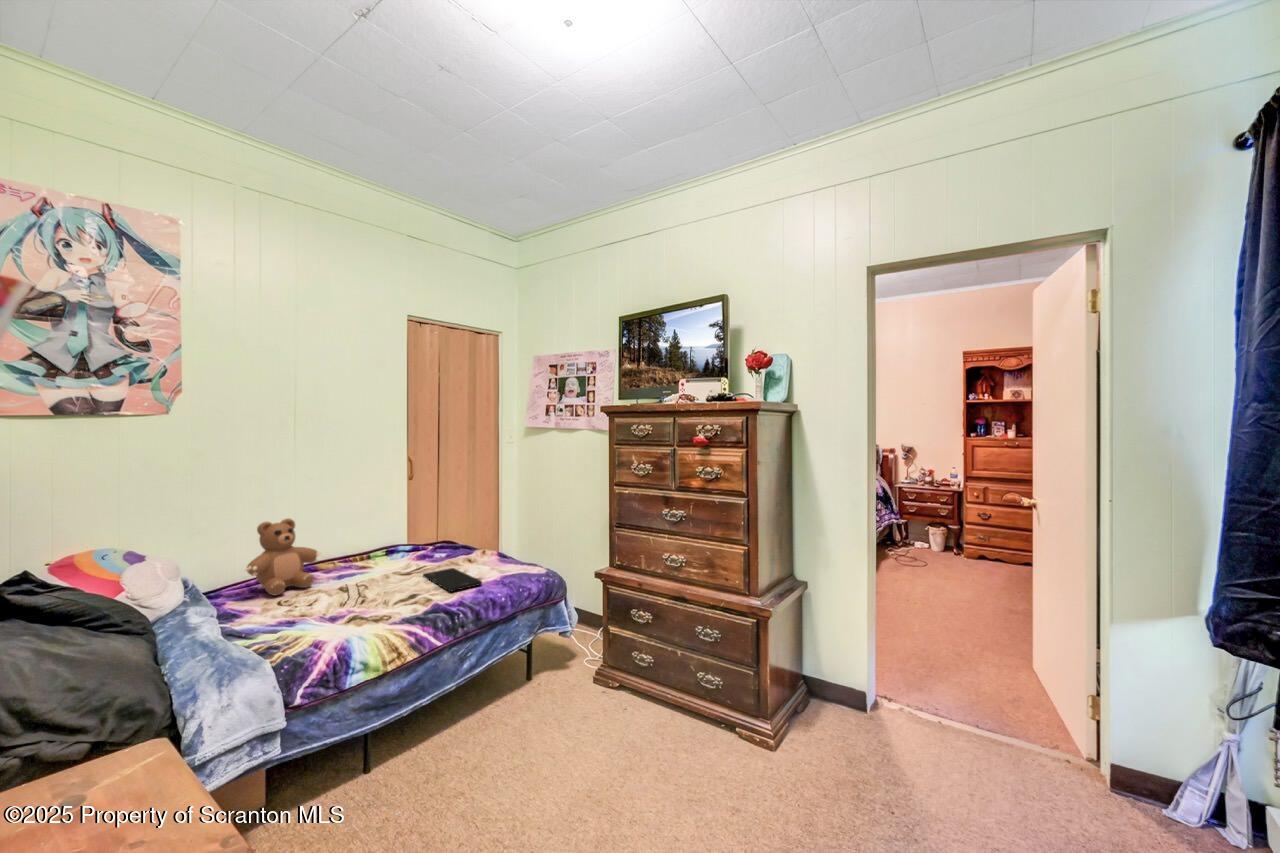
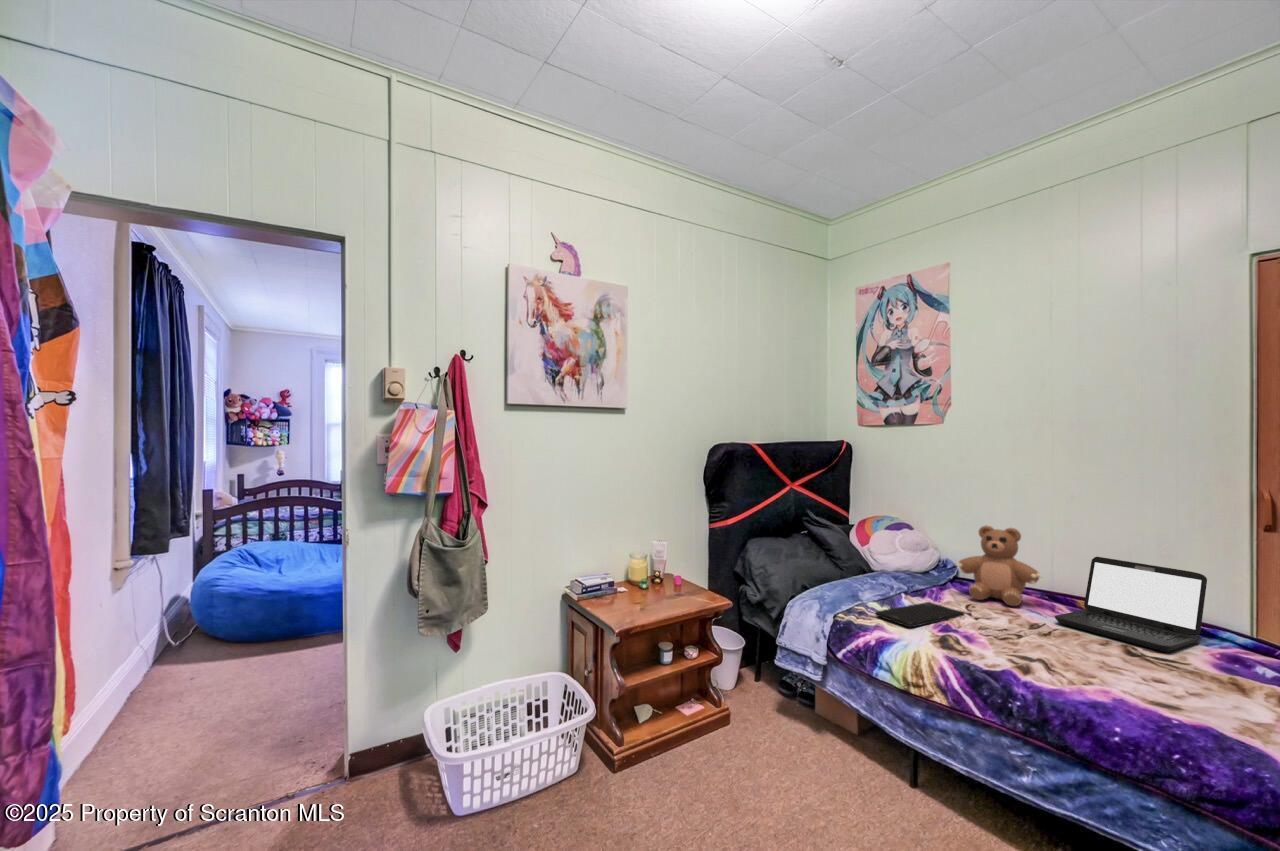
laptop: none [341,519,424,581] -> present [1055,557,1207,652]
smartphone: present [423,568,482,591] -> present [875,602,965,627]

